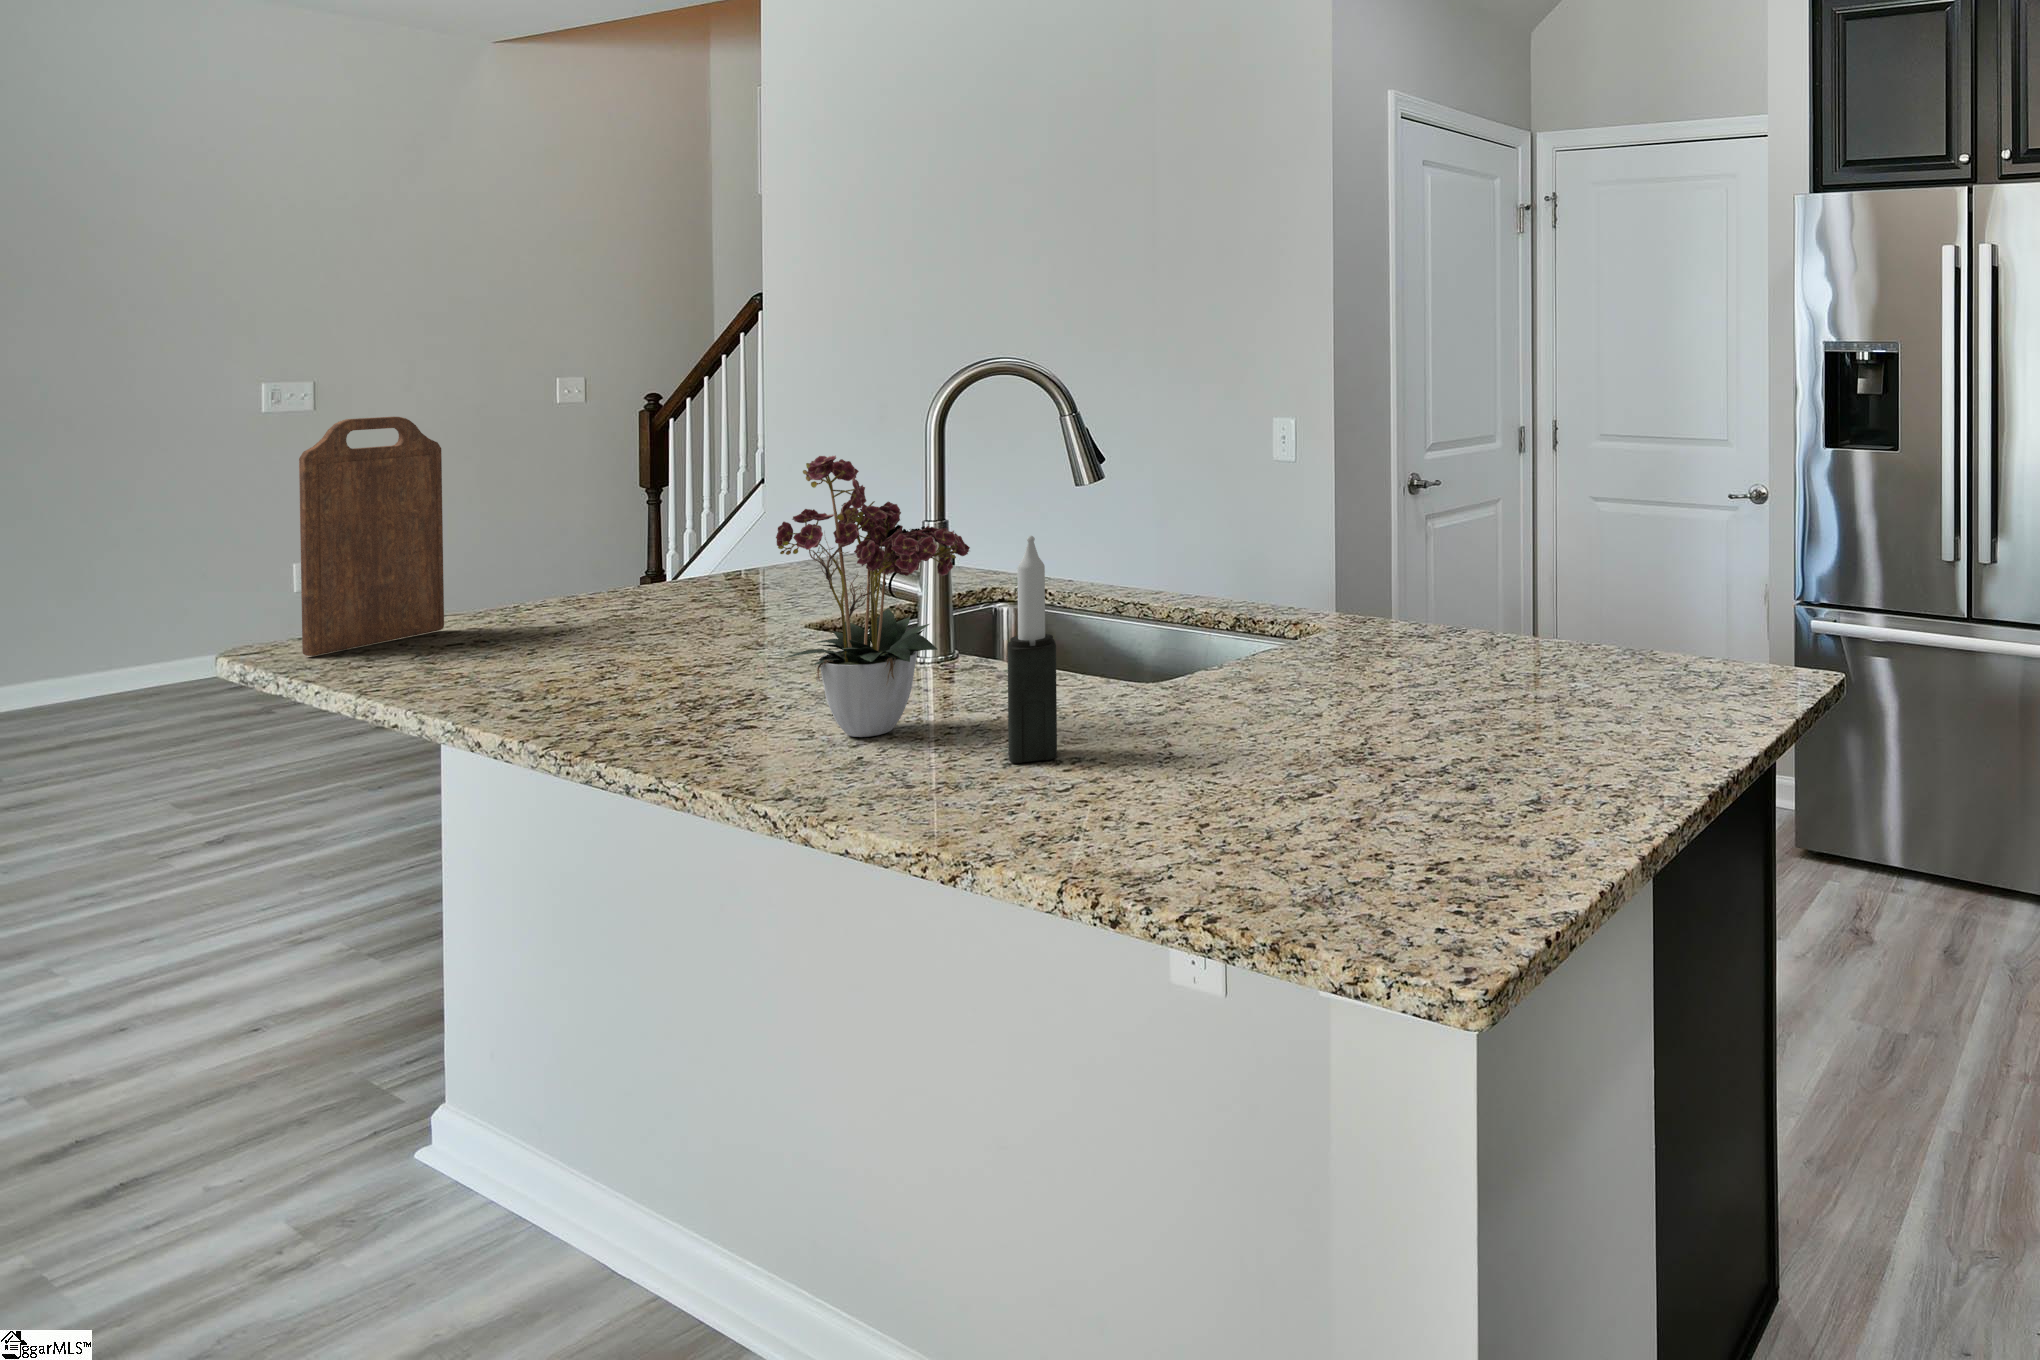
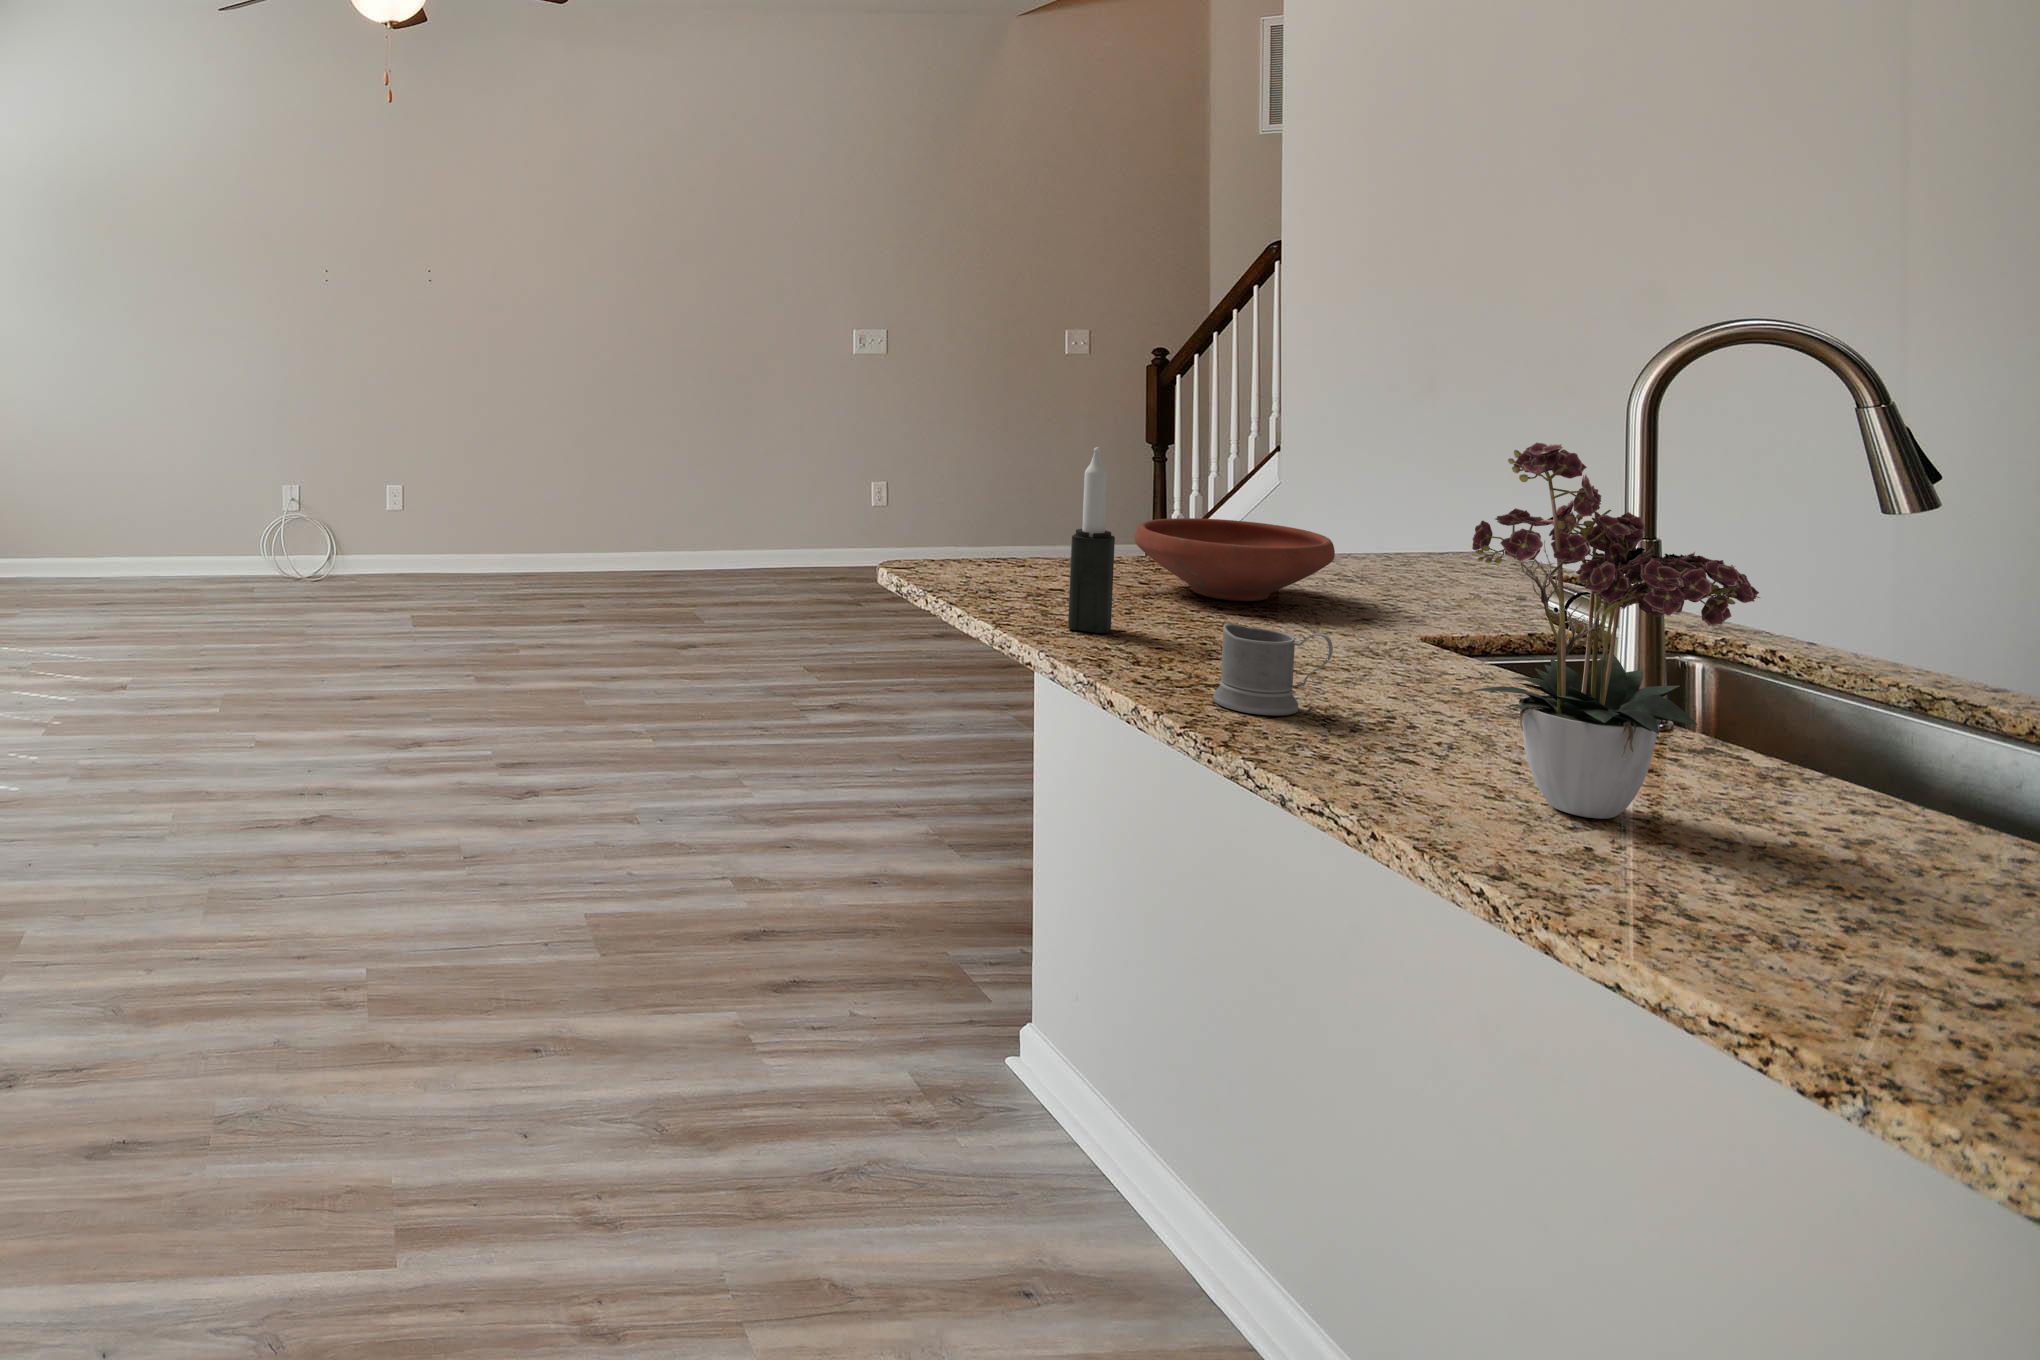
cutting board: present [299,417,444,656] -> none [937,358,1051,577]
candle: present [1007,536,1057,763] -> present [1068,447,1115,633]
bowl: none [542,550,737,625] -> present [1135,518,1335,601]
mug: none [585,637,691,721] -> present [1214,624,1333,715]

